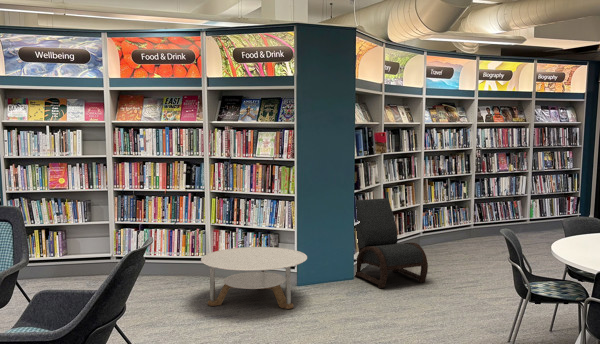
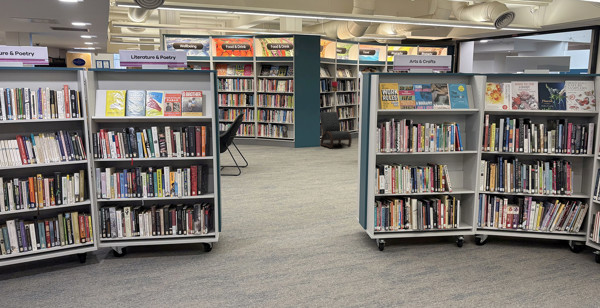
round table: present [201,247,307,309] -> none [255,131,299,153]

